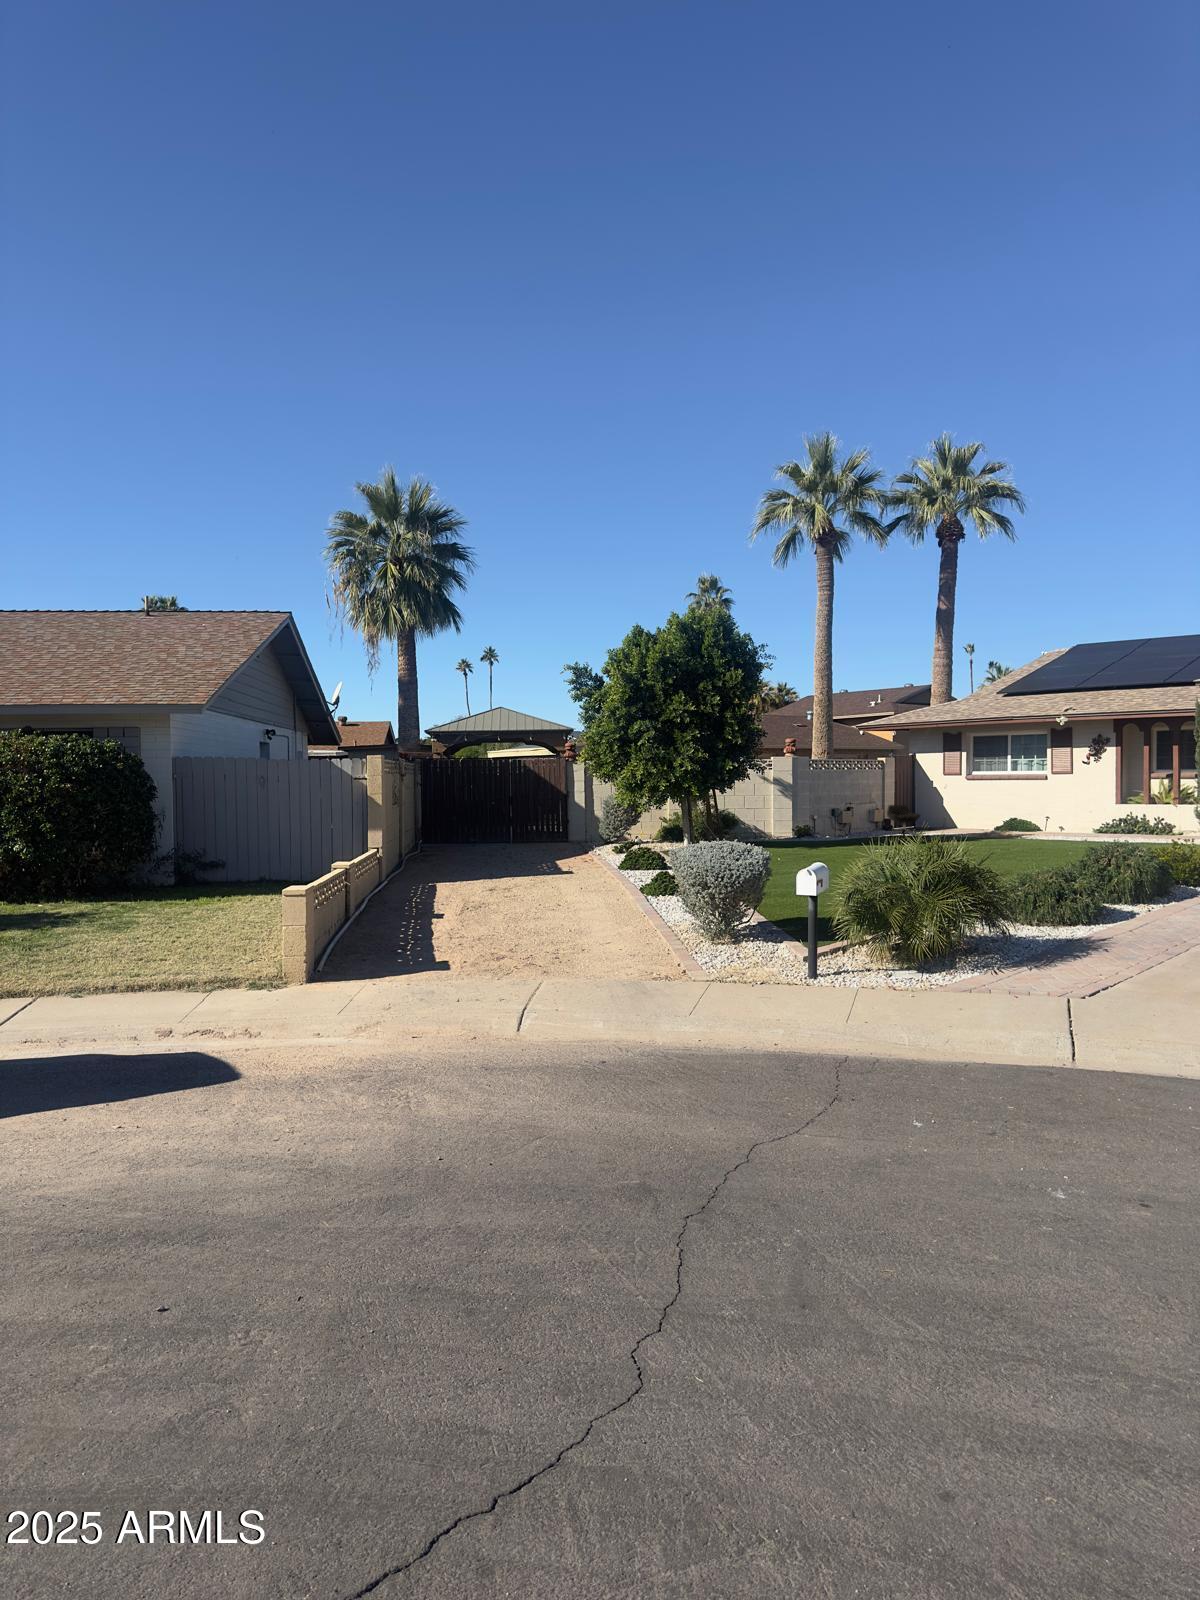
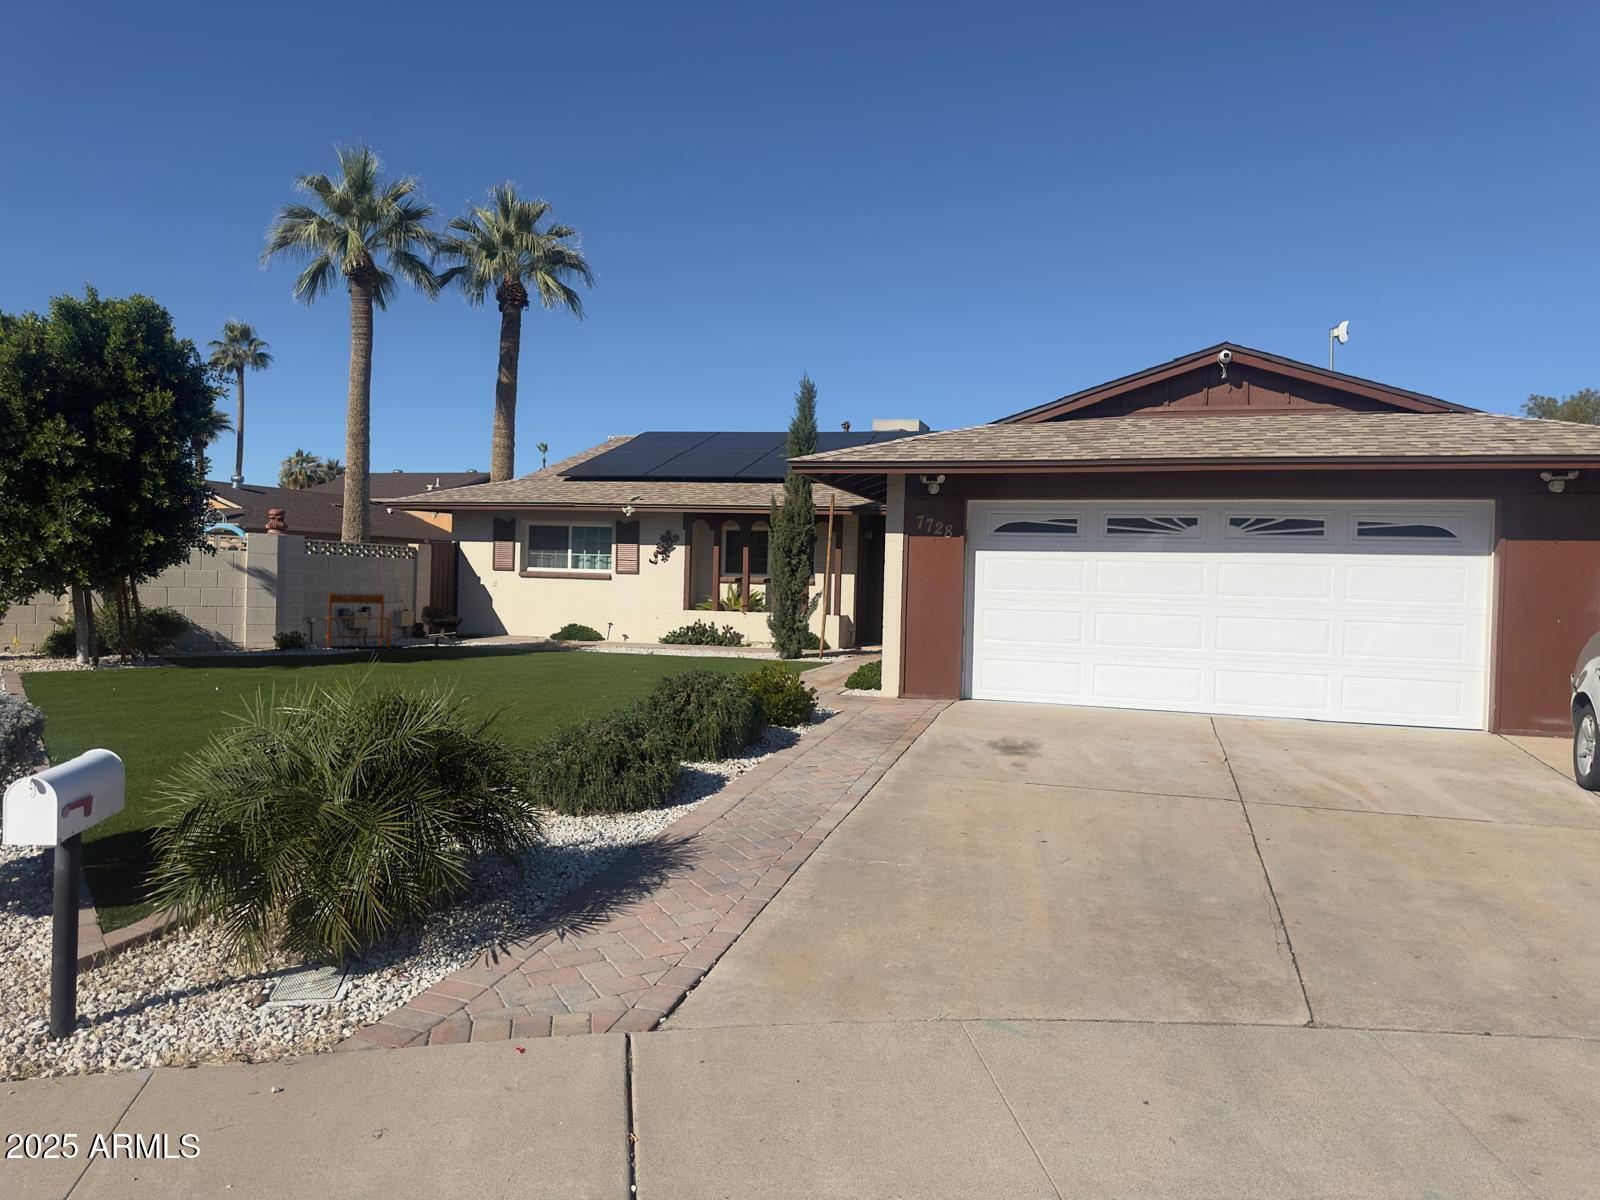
bench: none [822,796,869,837] -> present [325,593,390,648]

